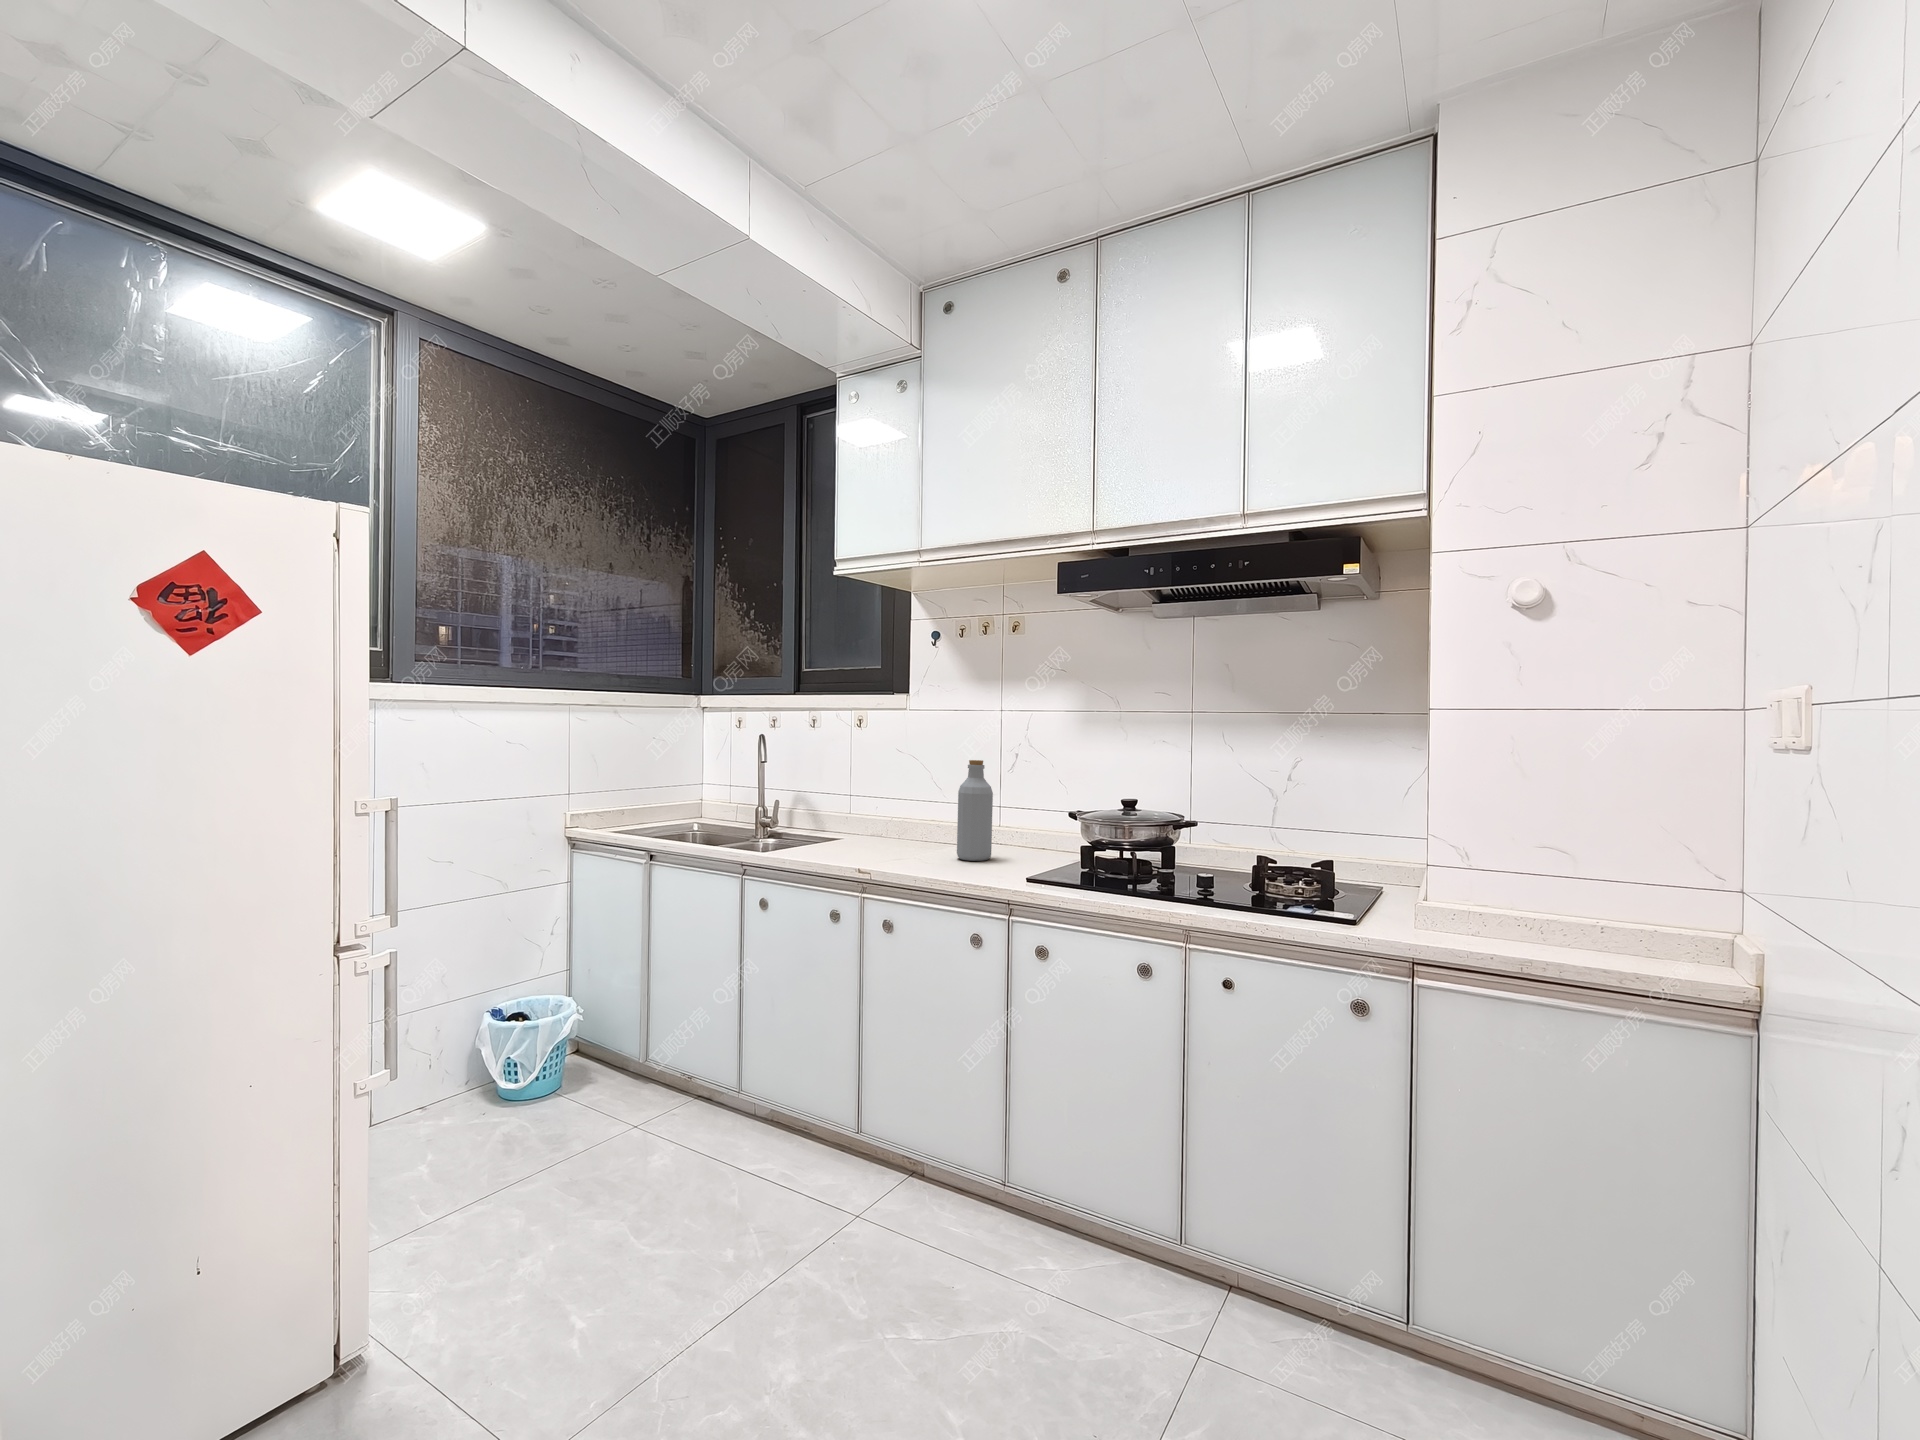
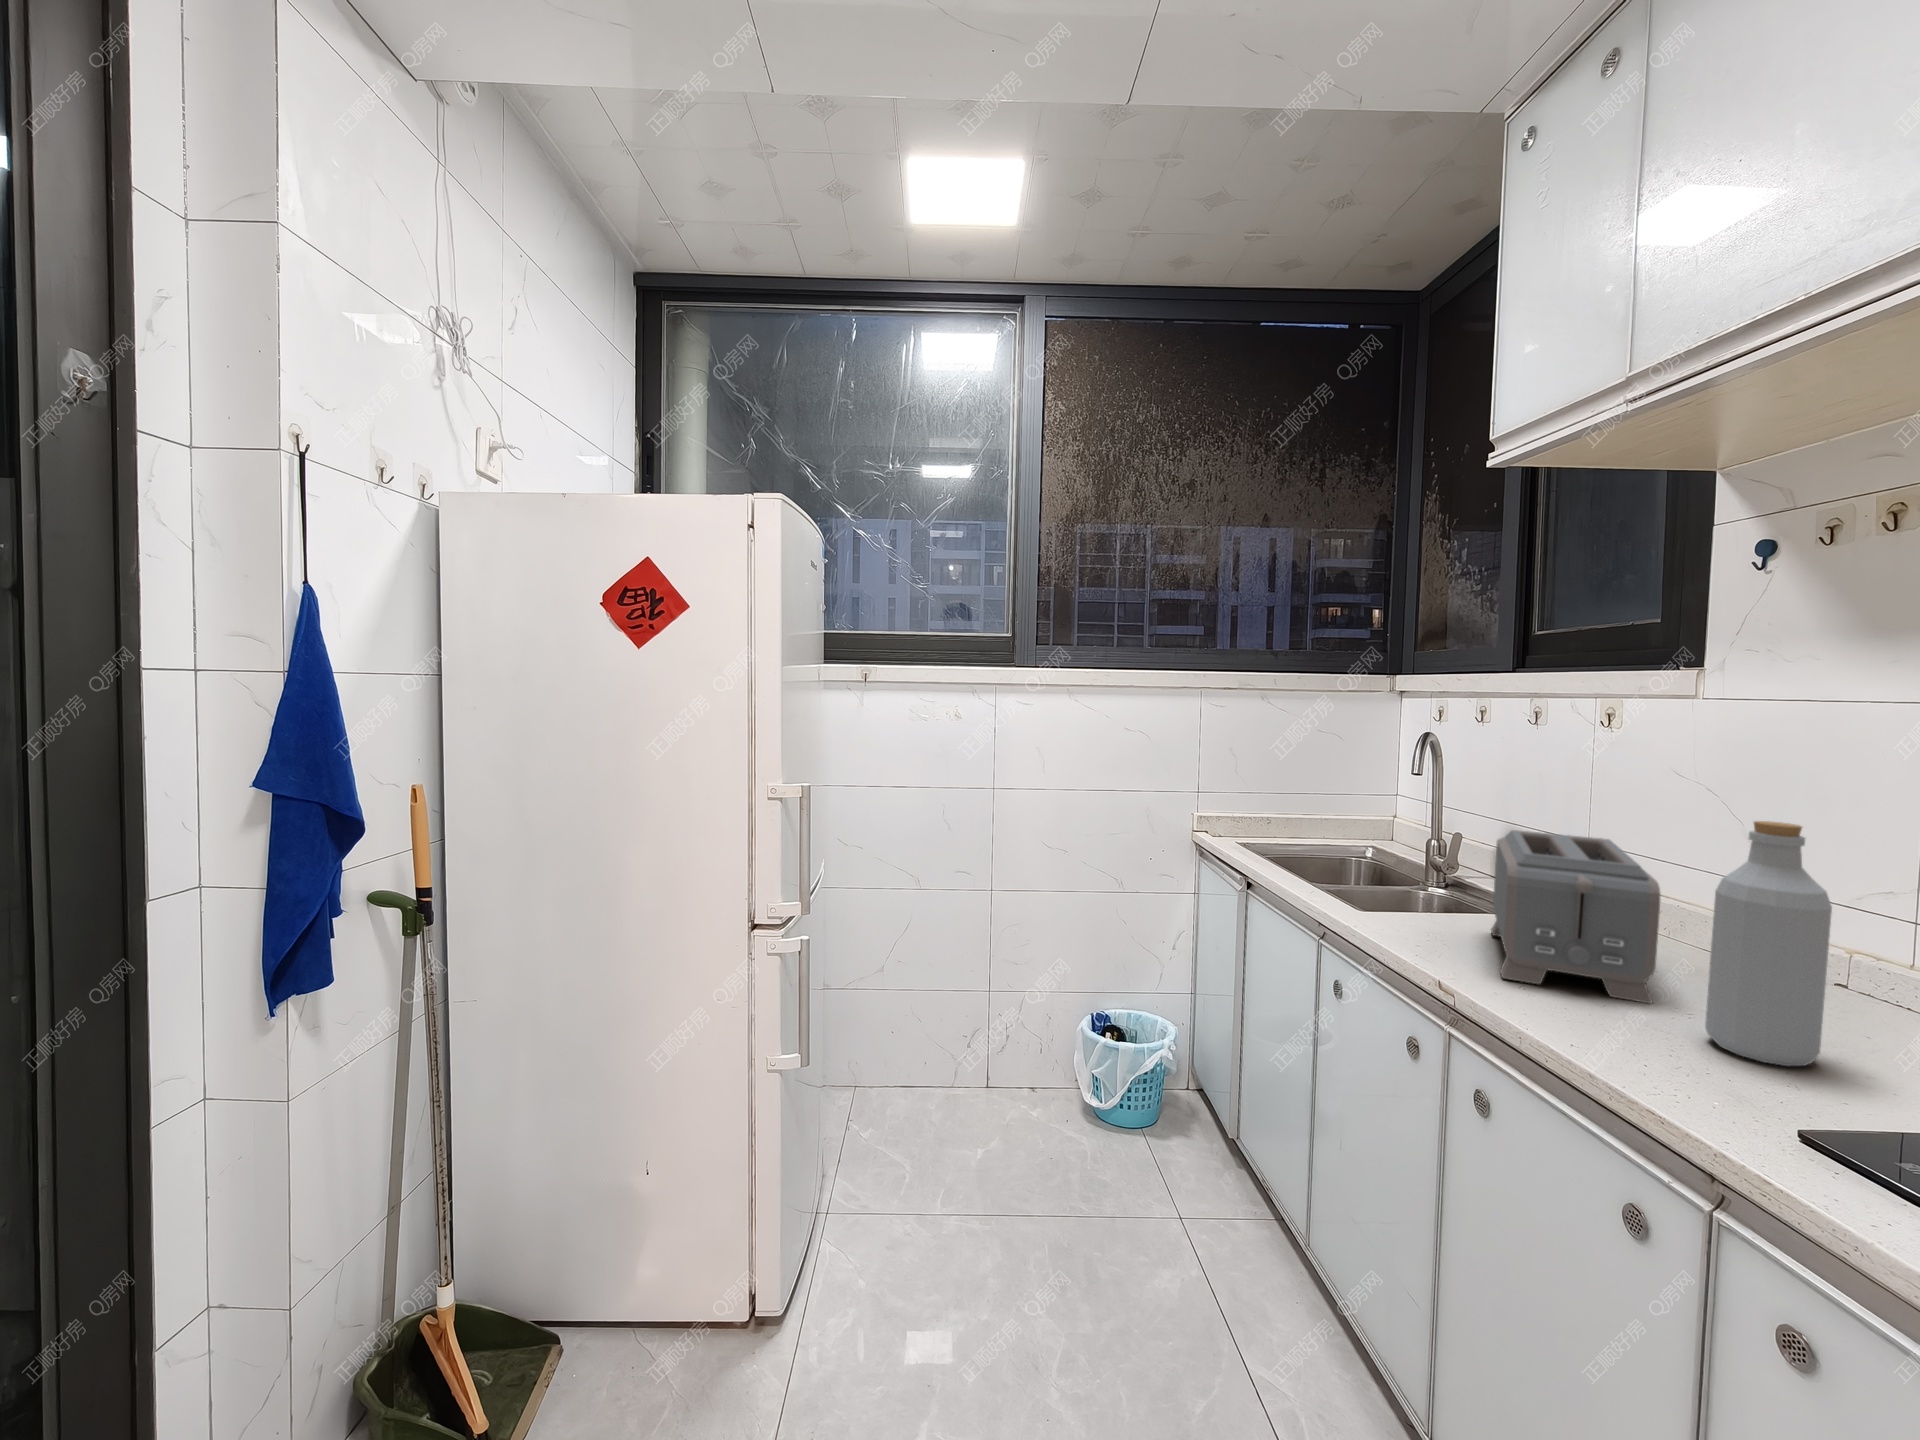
toaster: none [838,783,930,858] -> present [1491,830,1661,1004]

